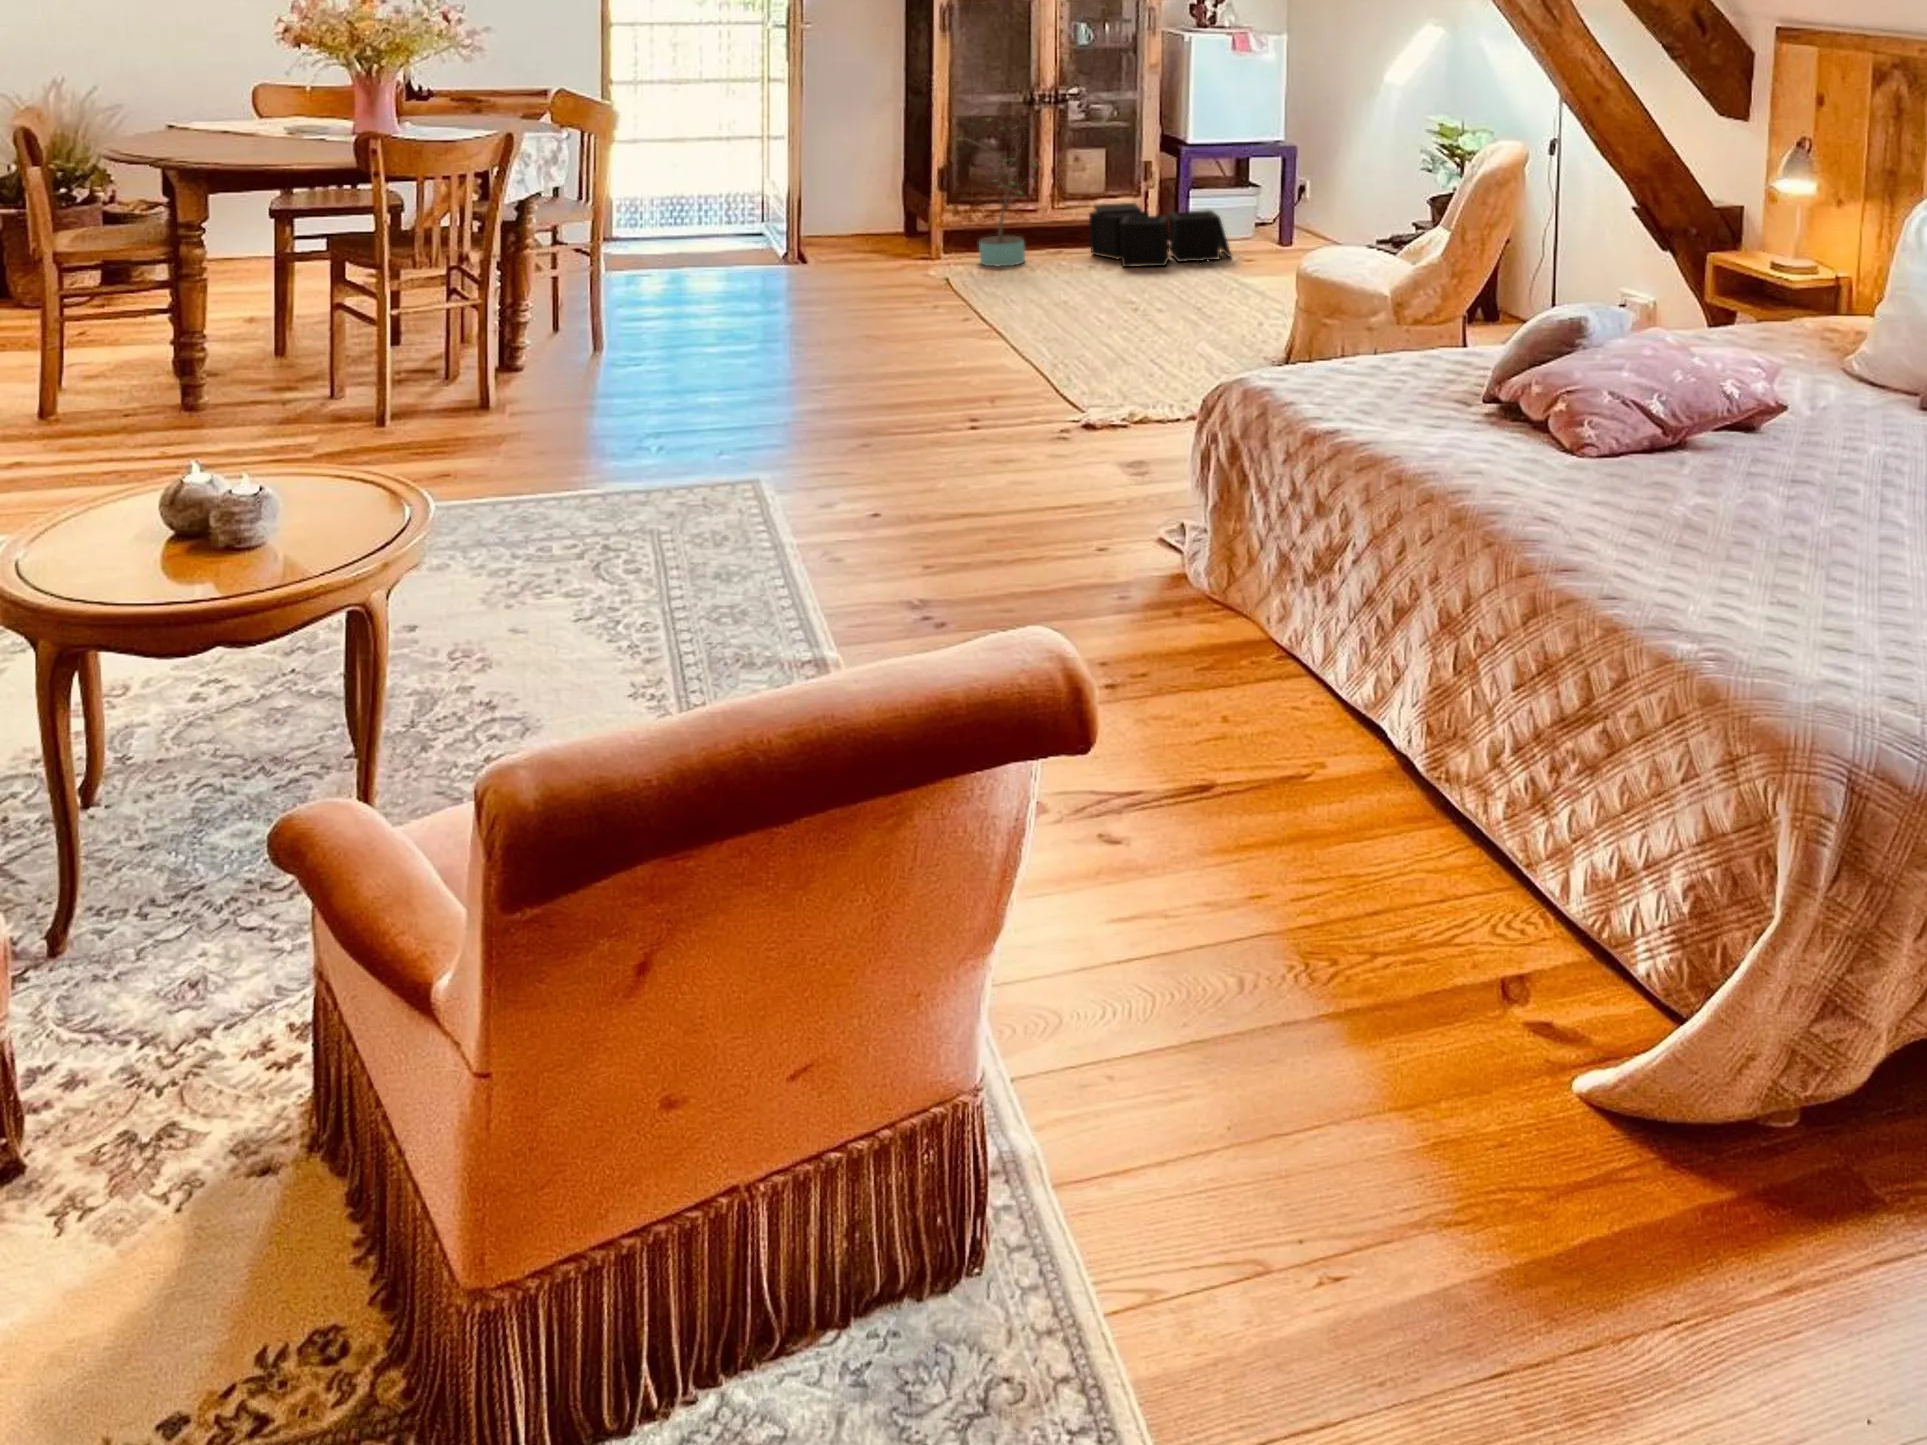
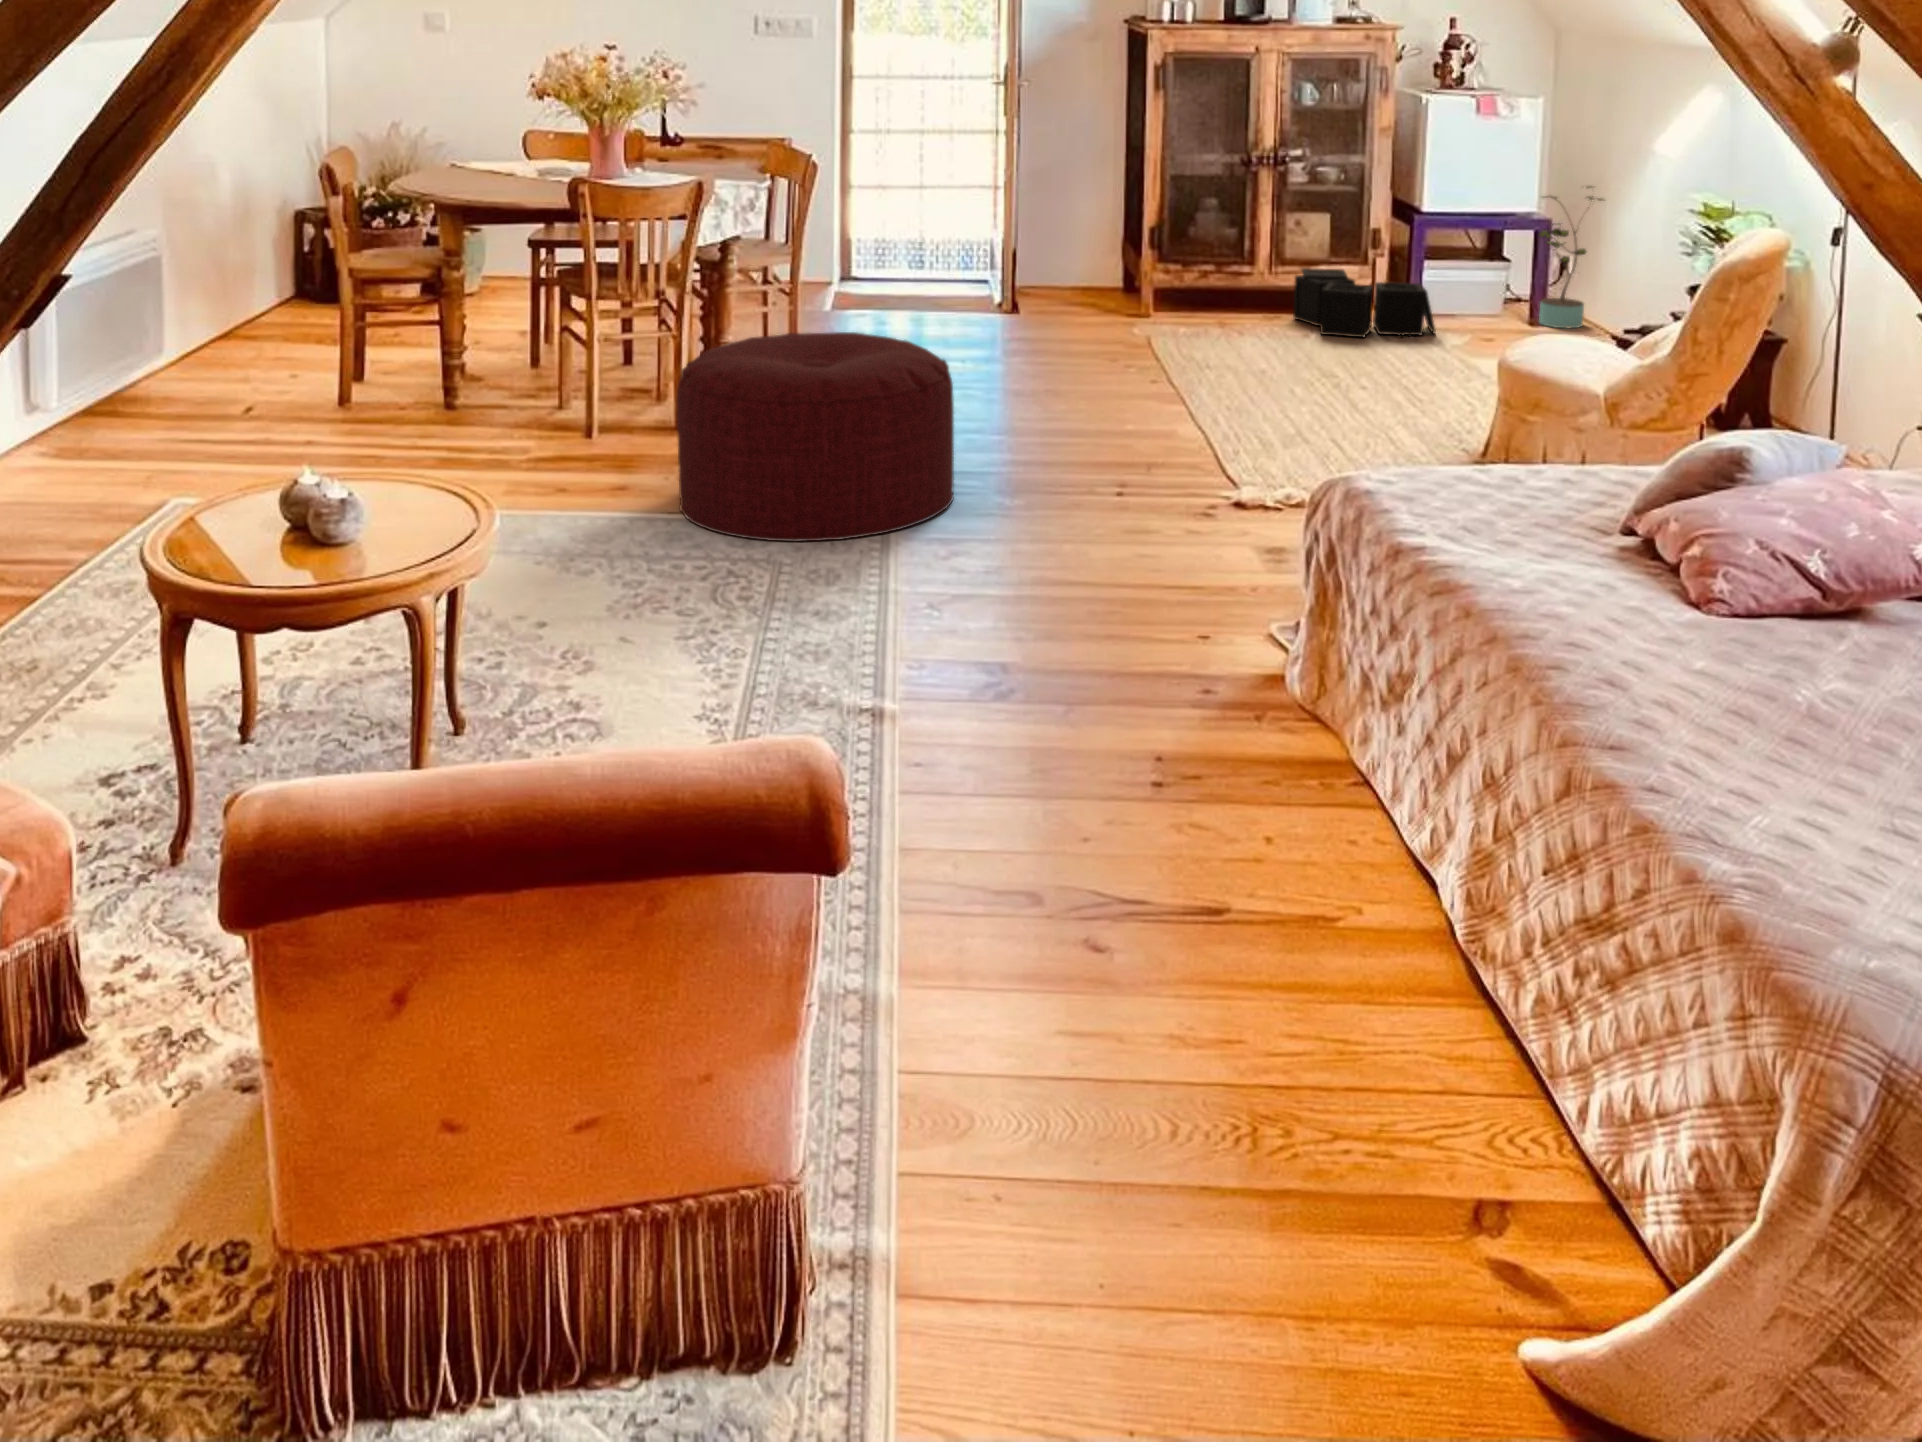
potted plant: present [952,118,1039,266] -> present [1539,186,1603,328]
ottoman: none [500,298,811,514] -> present [677,332,954,542]

